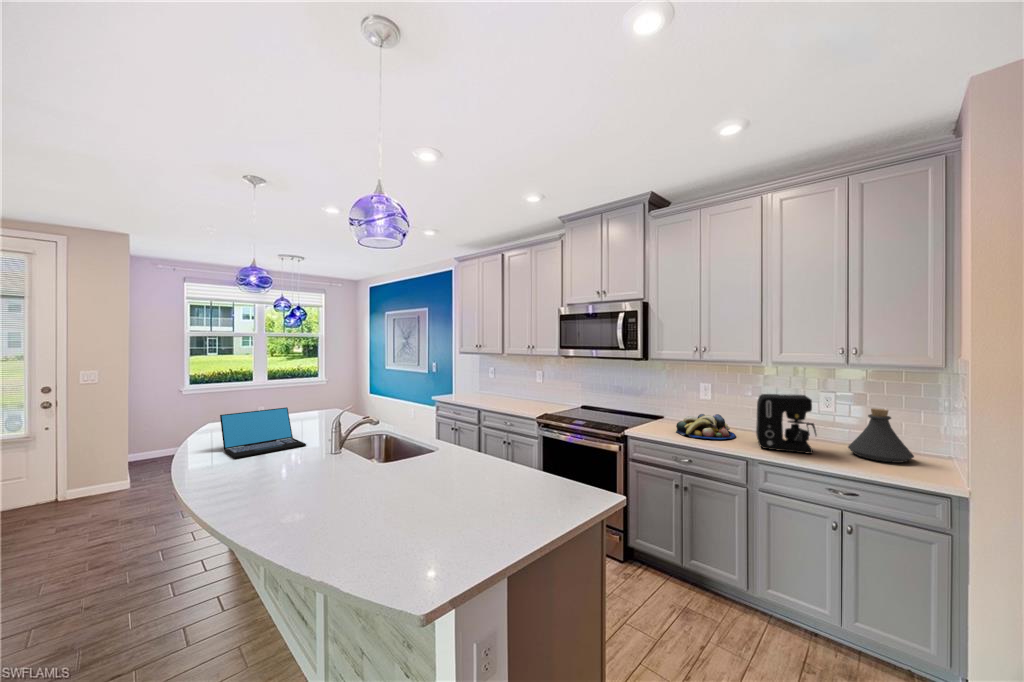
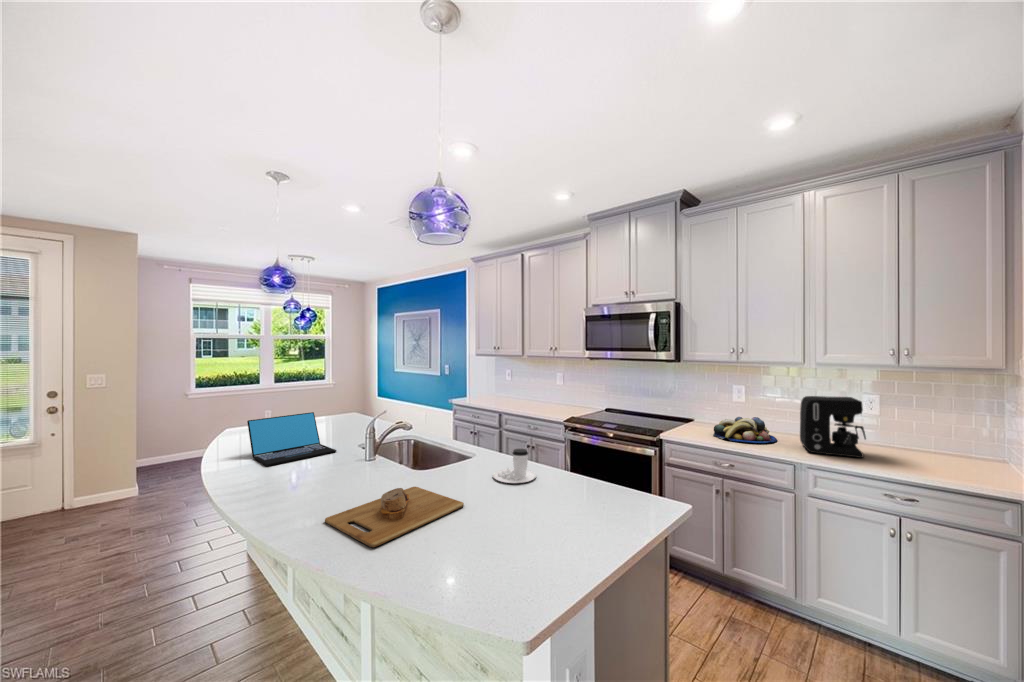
bottle: present [848,408,914,463] -> none [899,411,972,467]
coffee cup: none [448,443,490,476] -> present [493,449,536,483]
cutting board: none [274,478,410,534] -> present [325,487,464,547]

